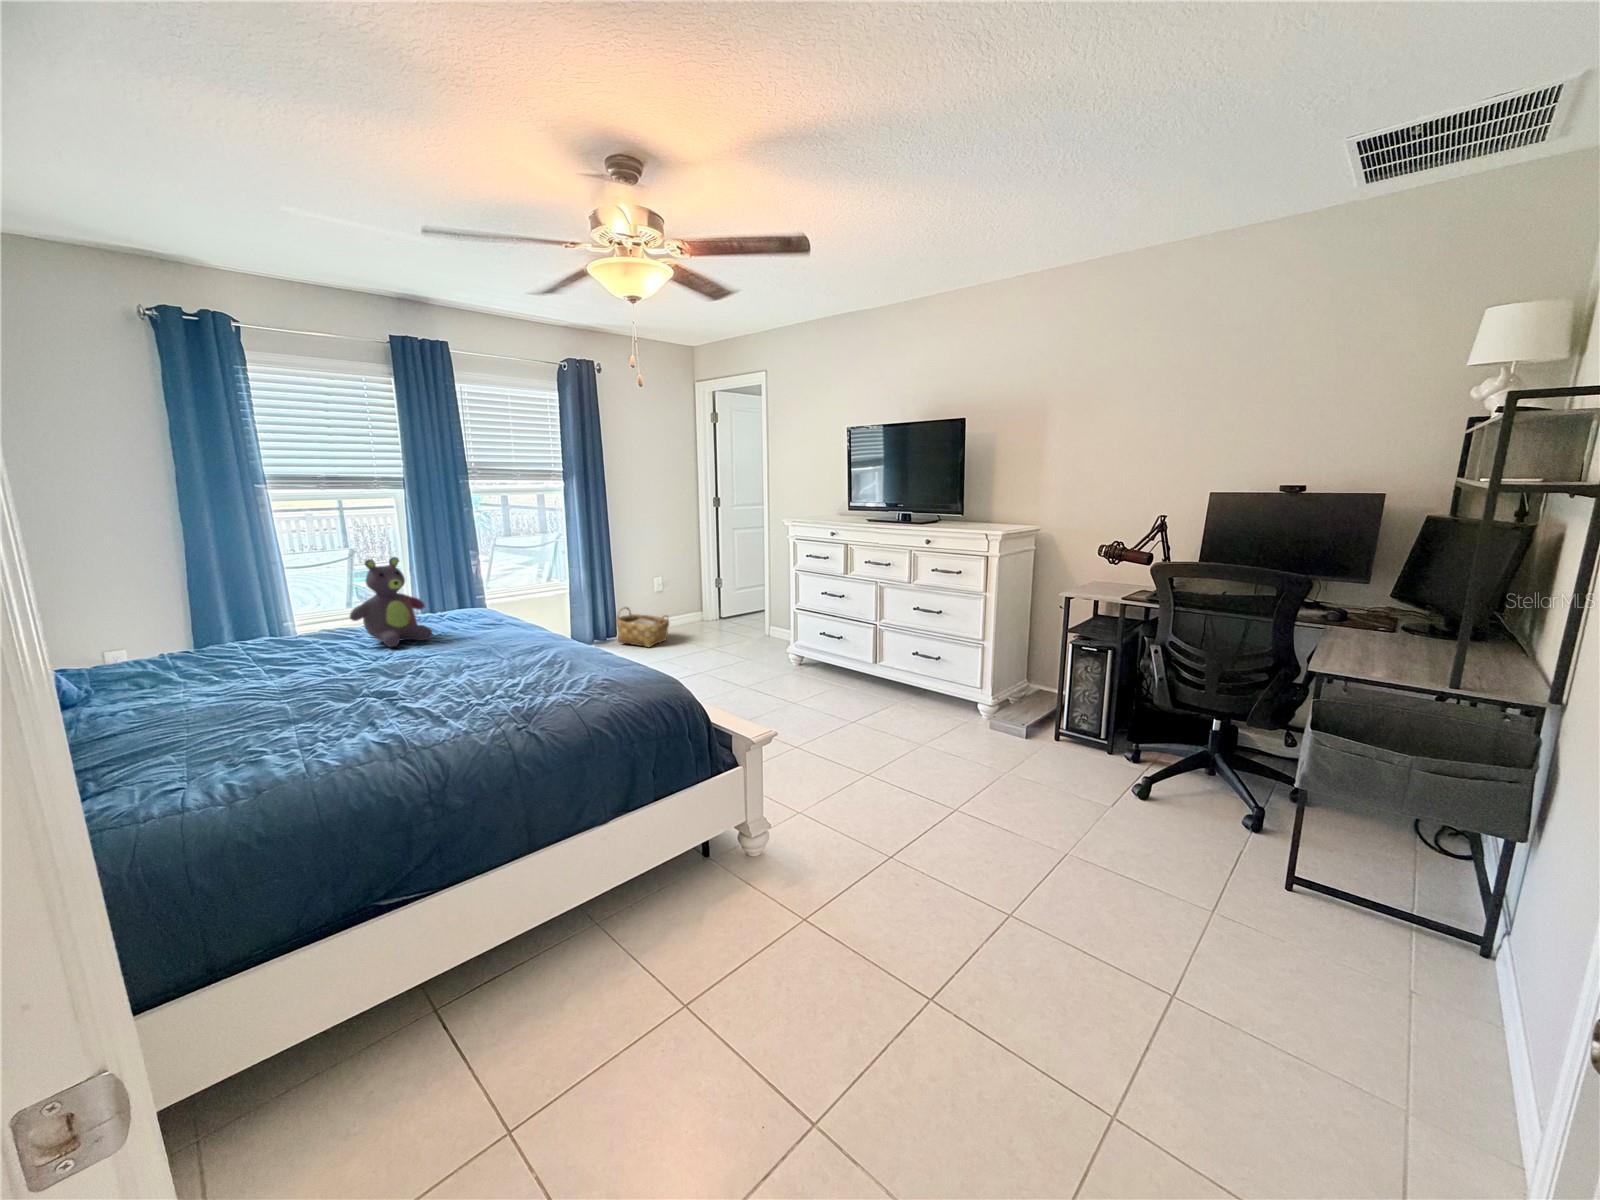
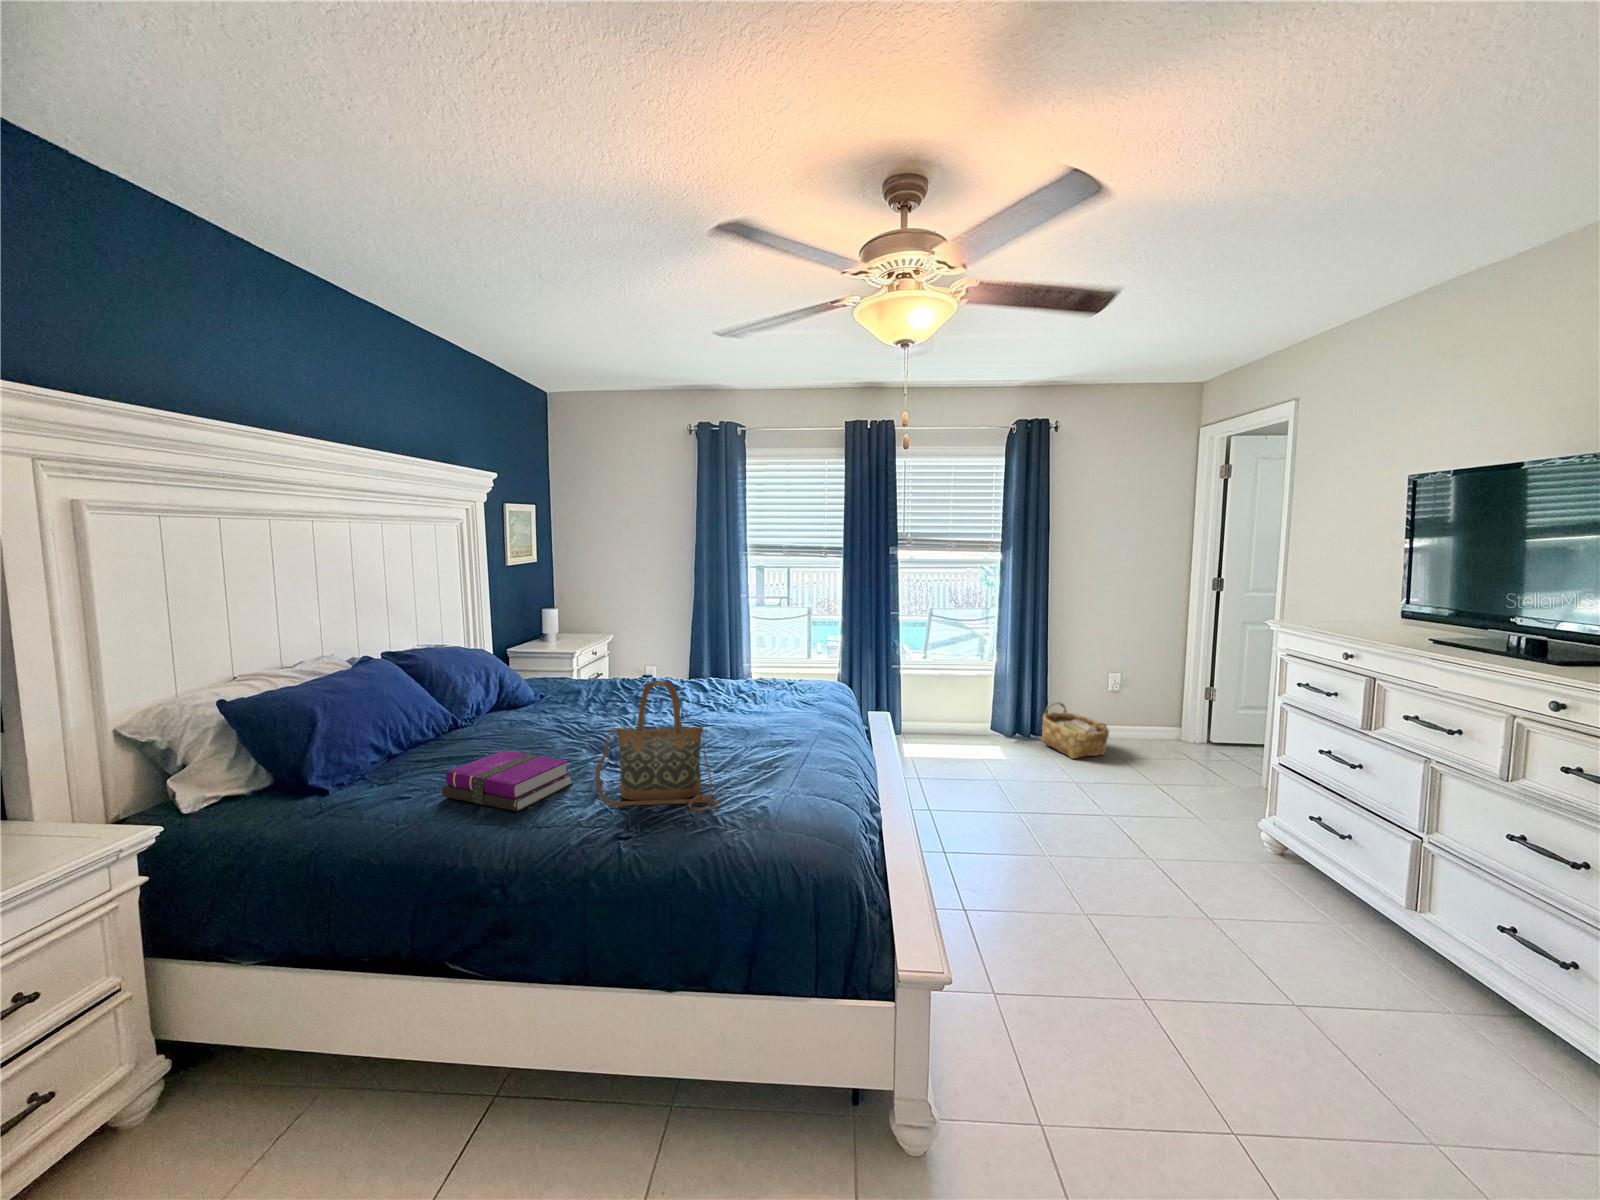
stuffed bear: present [350,557,433,647] -> none [699,624,762,706]
handbag: none [441,594,571,719] -> present [596,681,718,811]
notebook: none [230,700,383,778] -> present [442,750,573,811]

